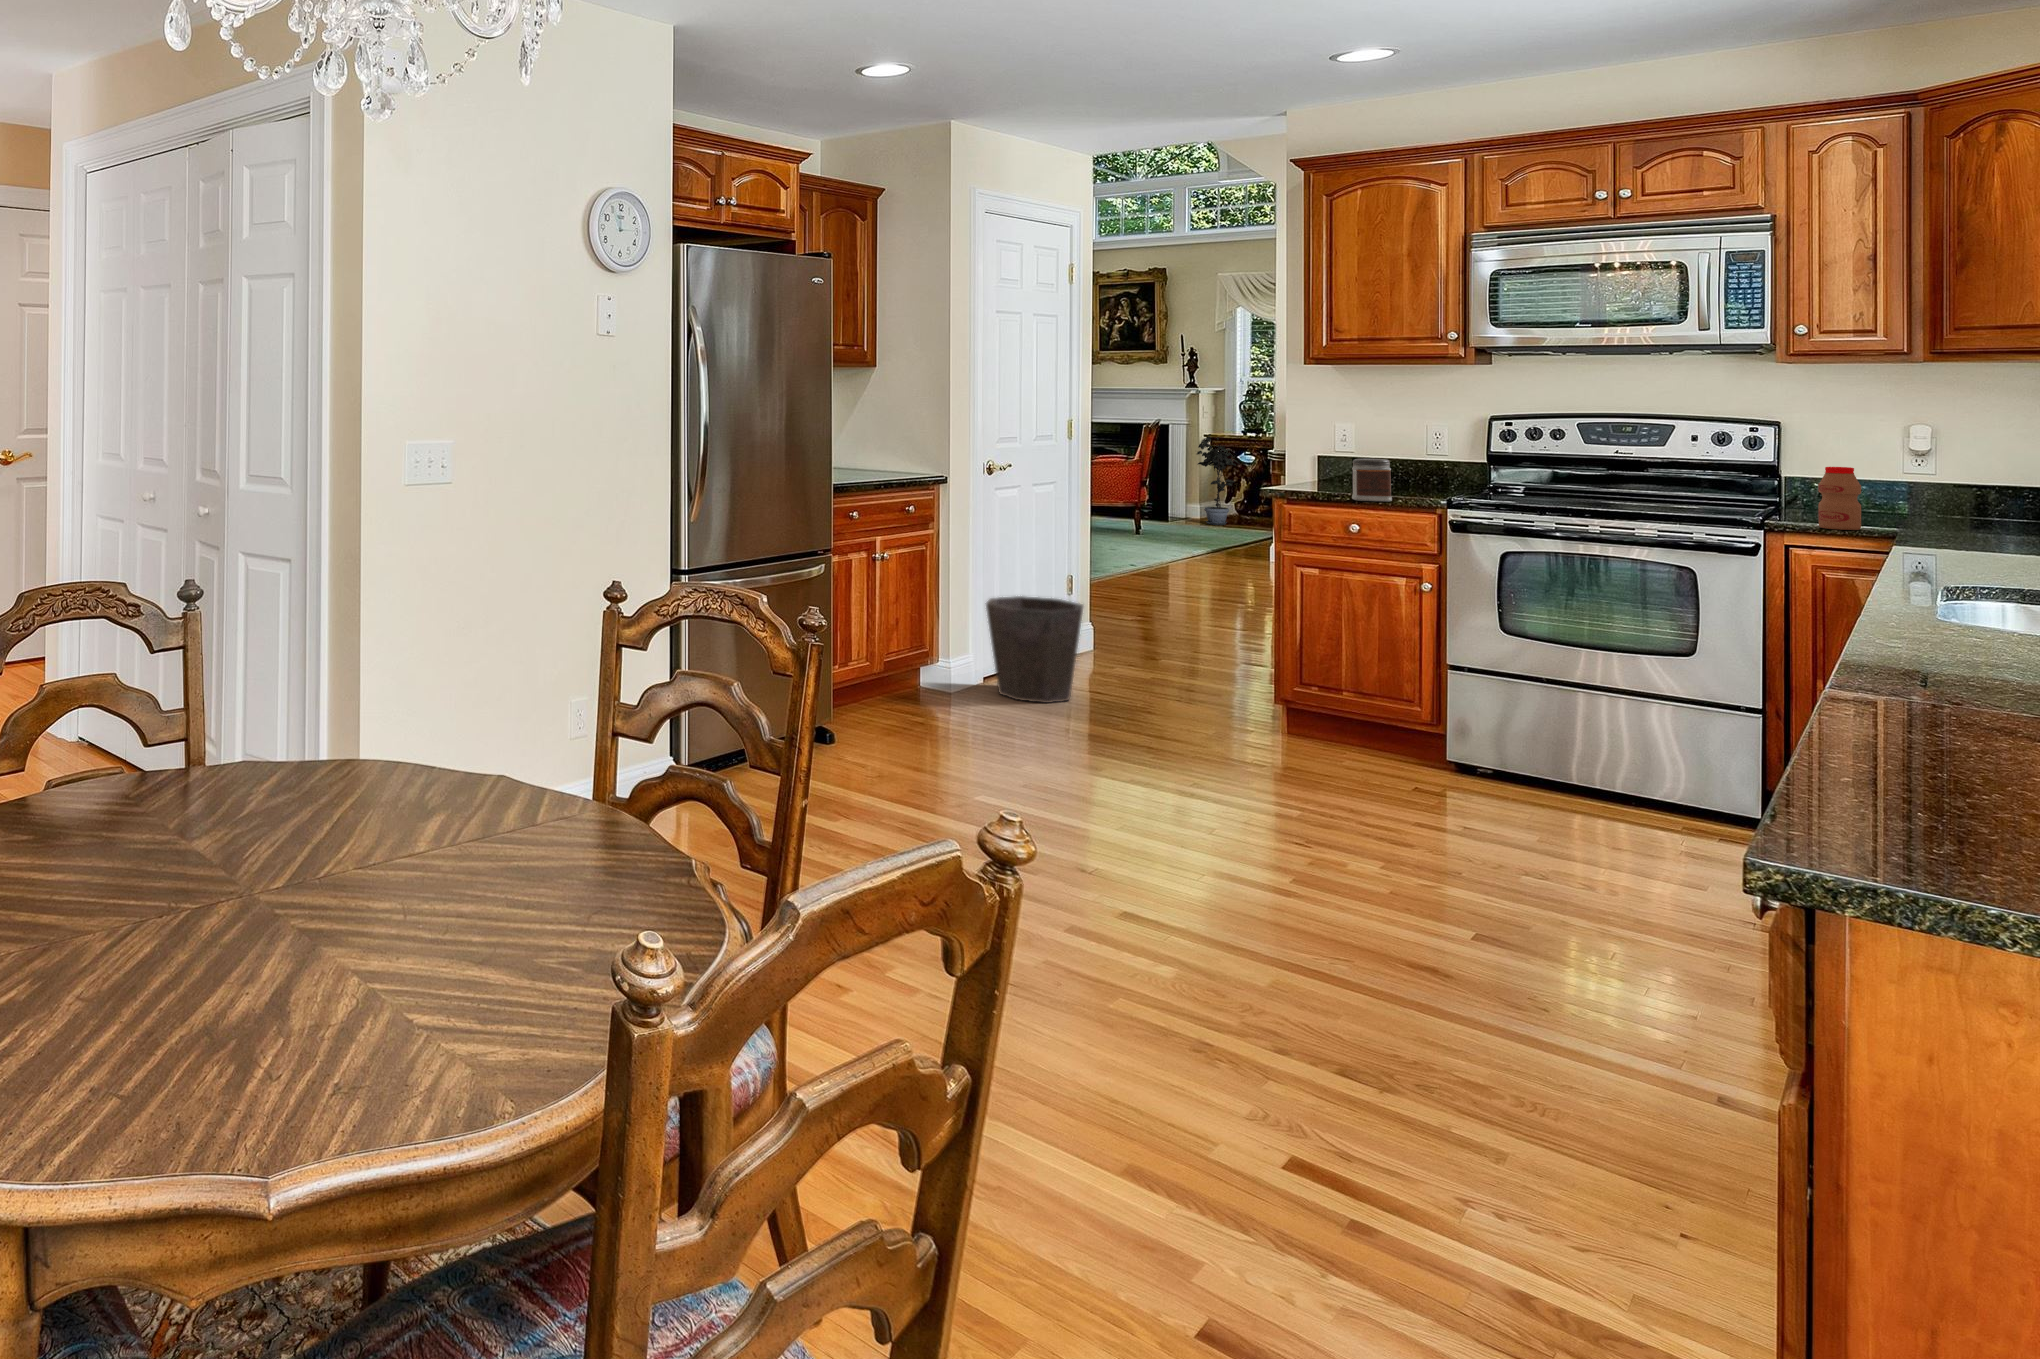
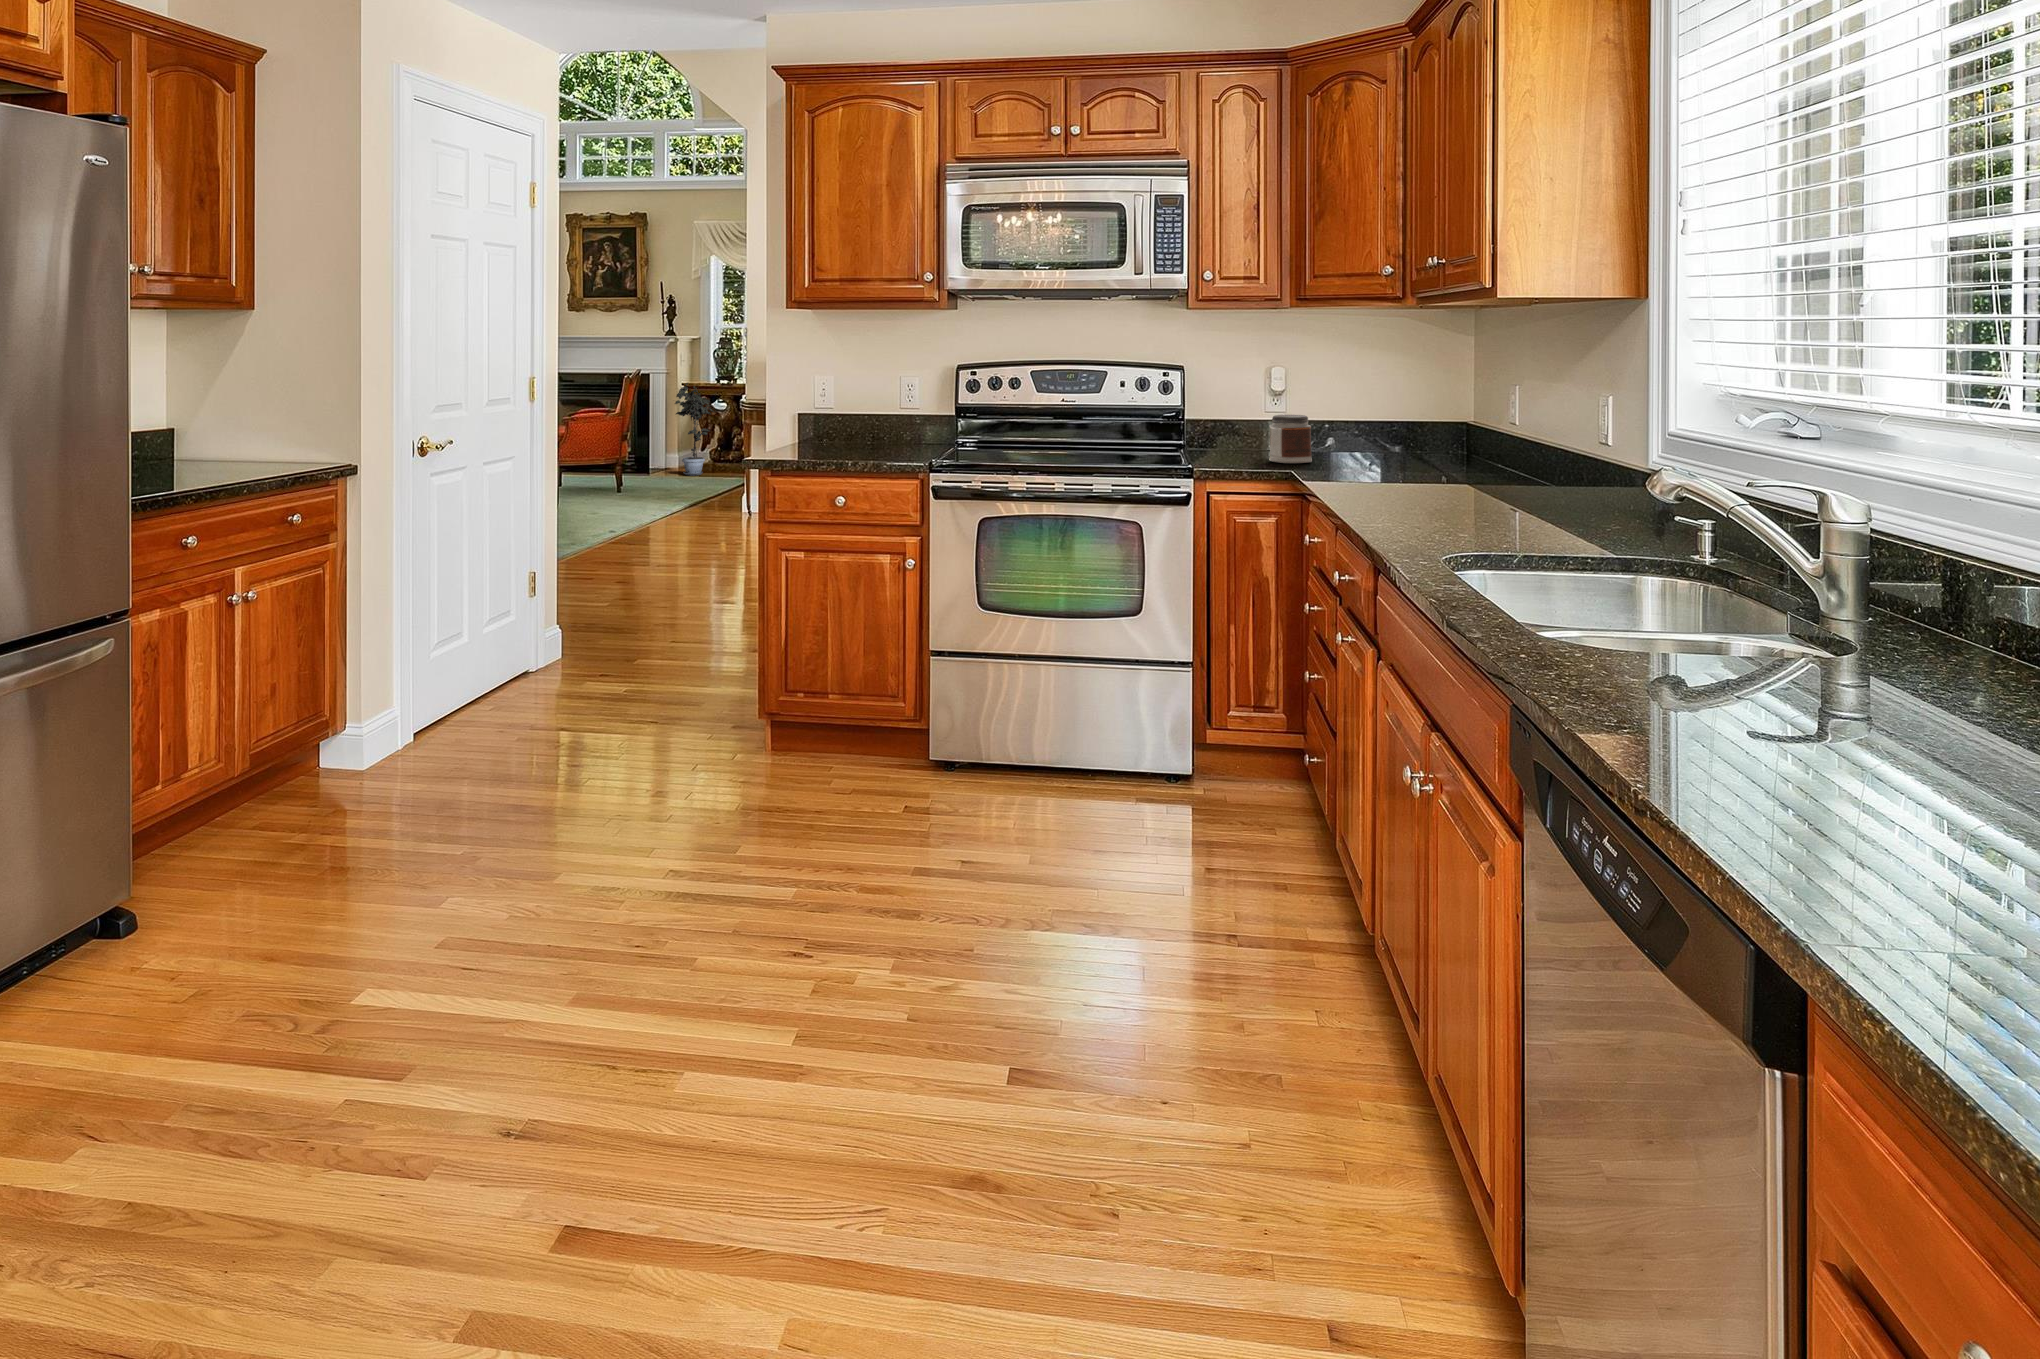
jar: present [1352,459,1392,502] -> present [1269,415,1312,463]
bottle: present [1818,467,1861,530] -> none [1233,412,1264,475]
waste bin: present [986,596,1083,703] -> none [410,614,541,764]

